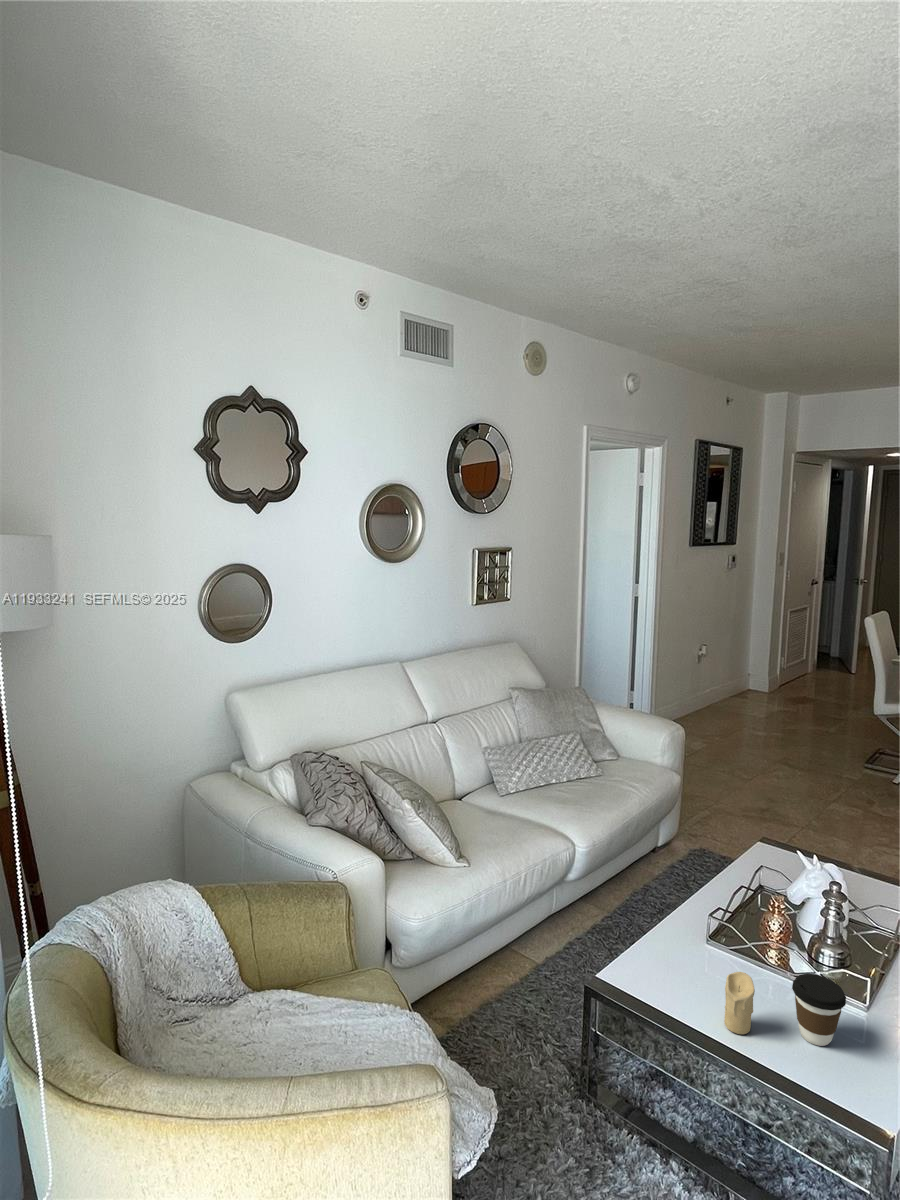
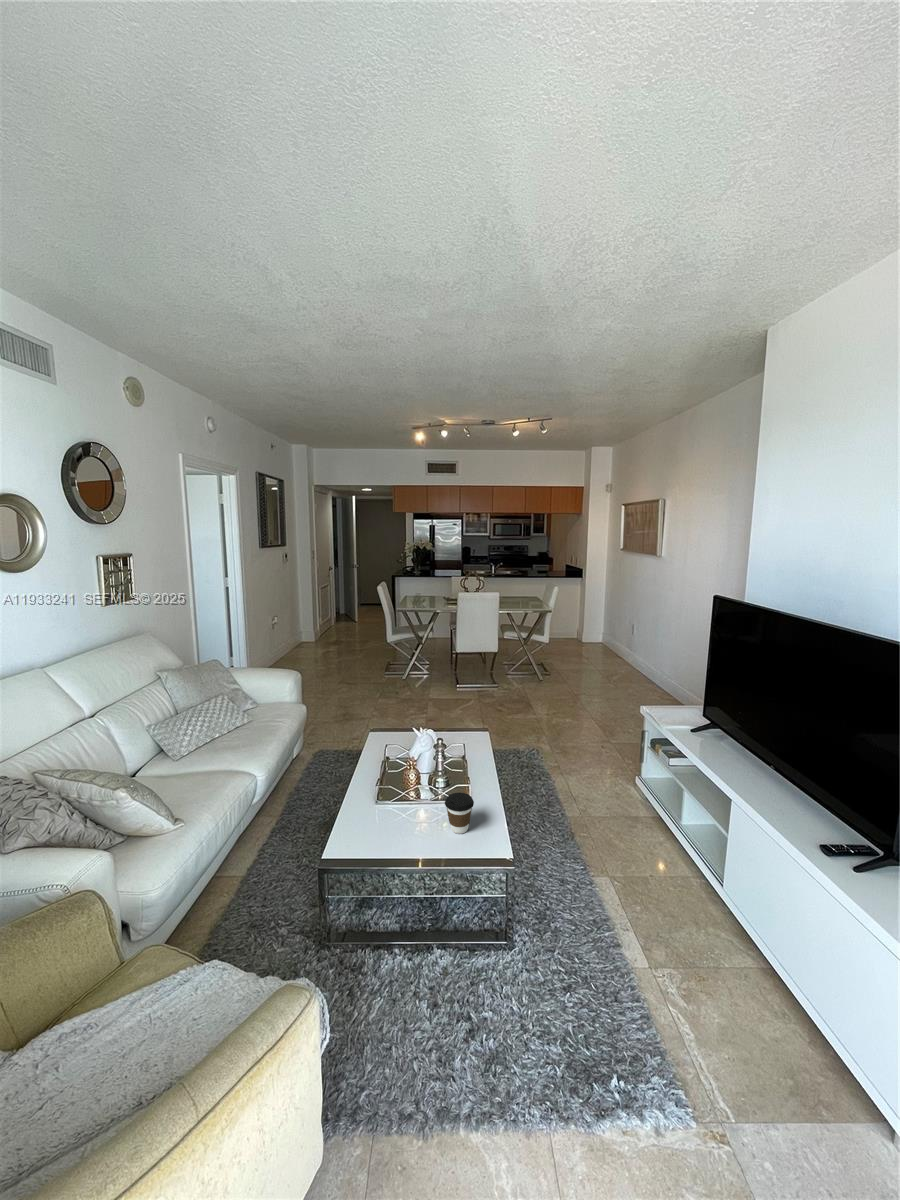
candle: present [724,972,755,1034] -> none [412,810,430,849]

